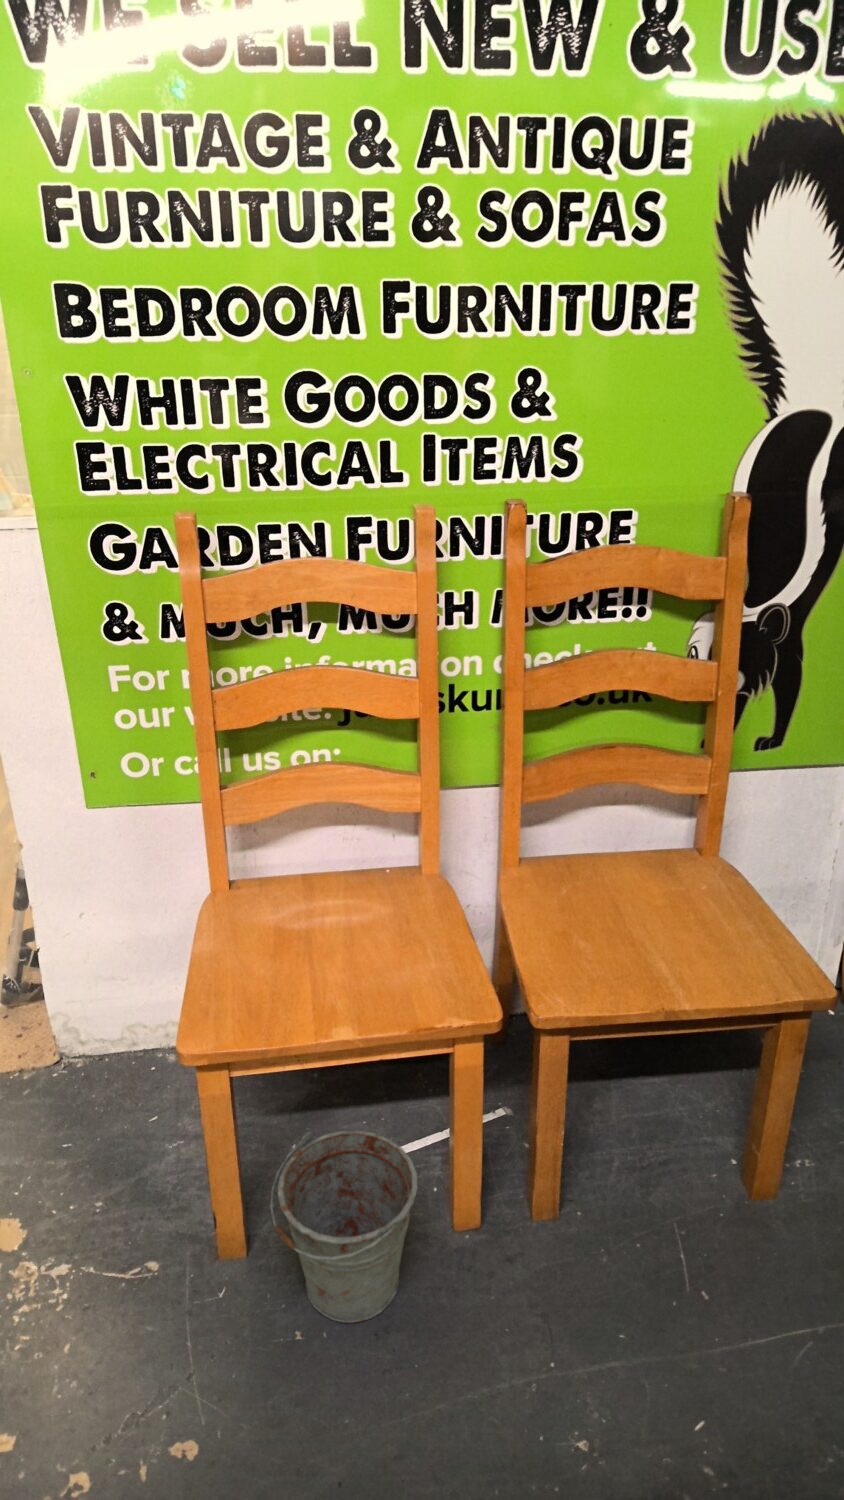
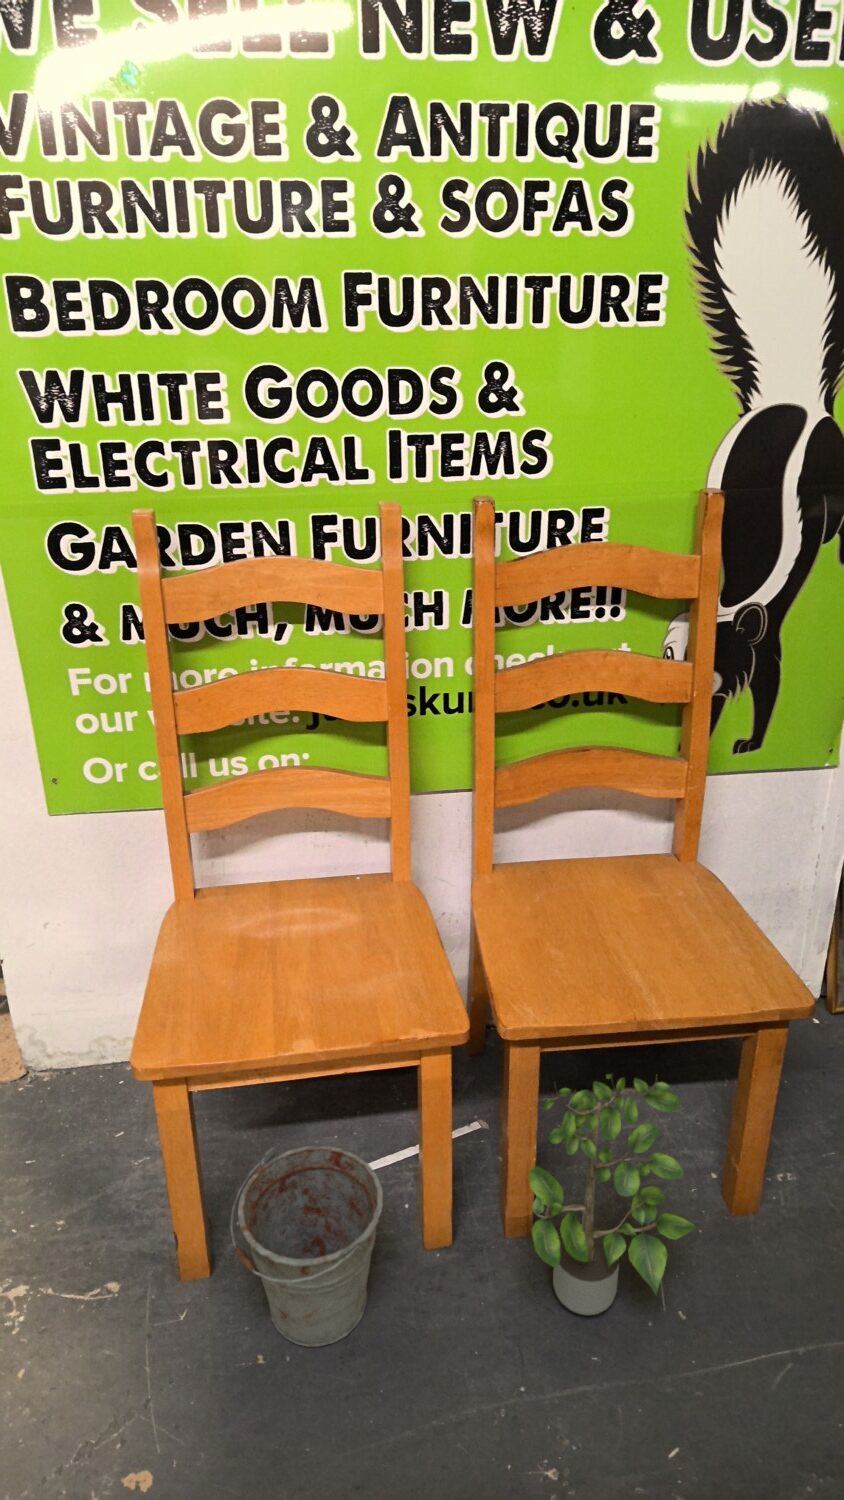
potted plant: none [557,1061,725,1295] -> present [529,1074,699,1315]

